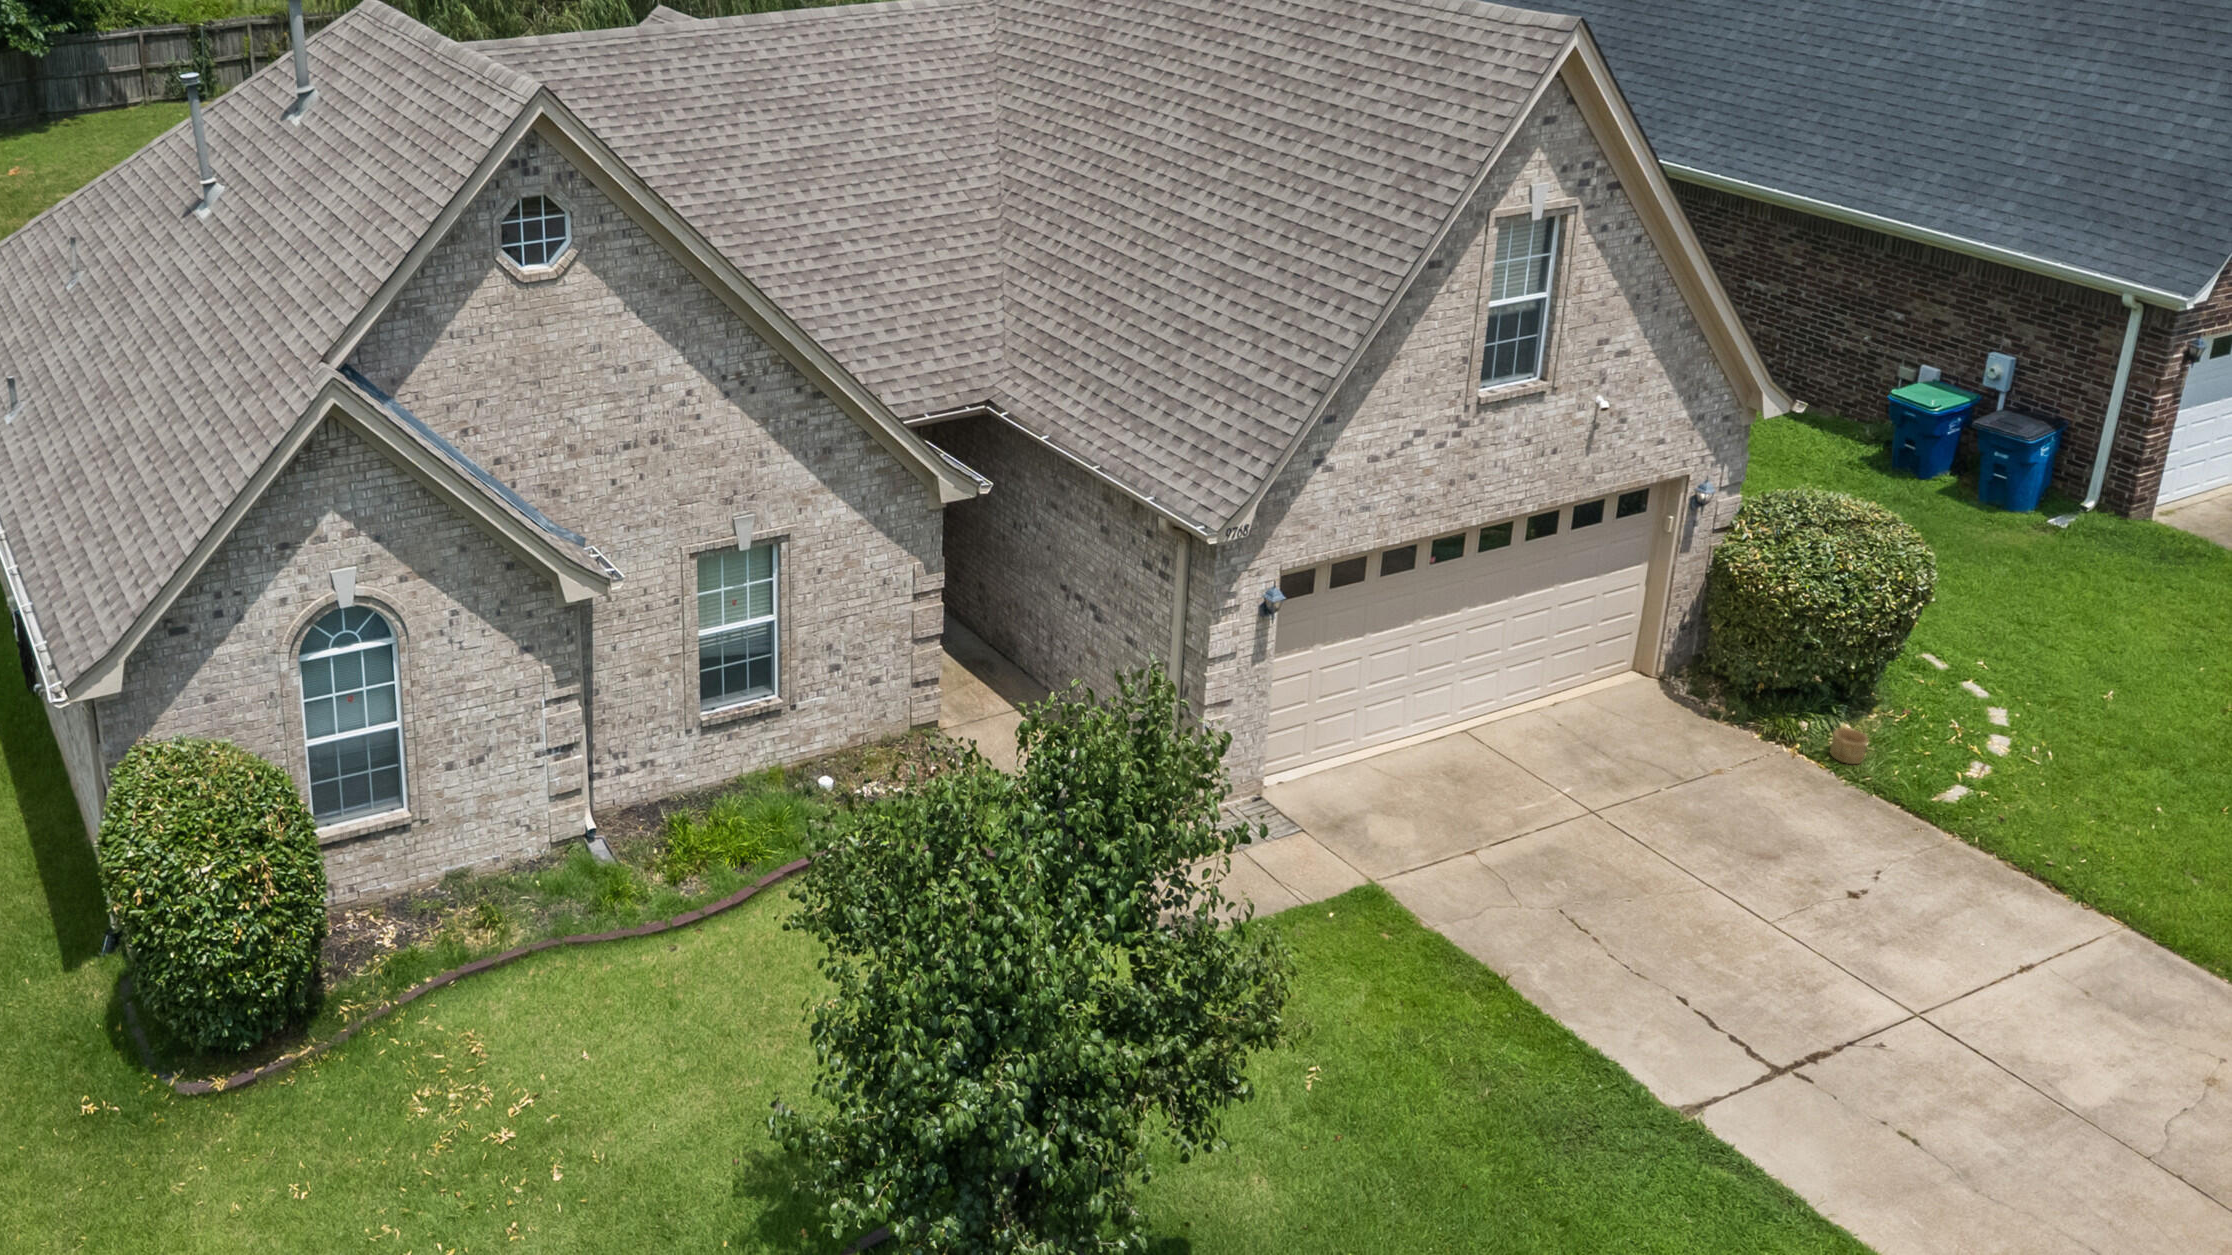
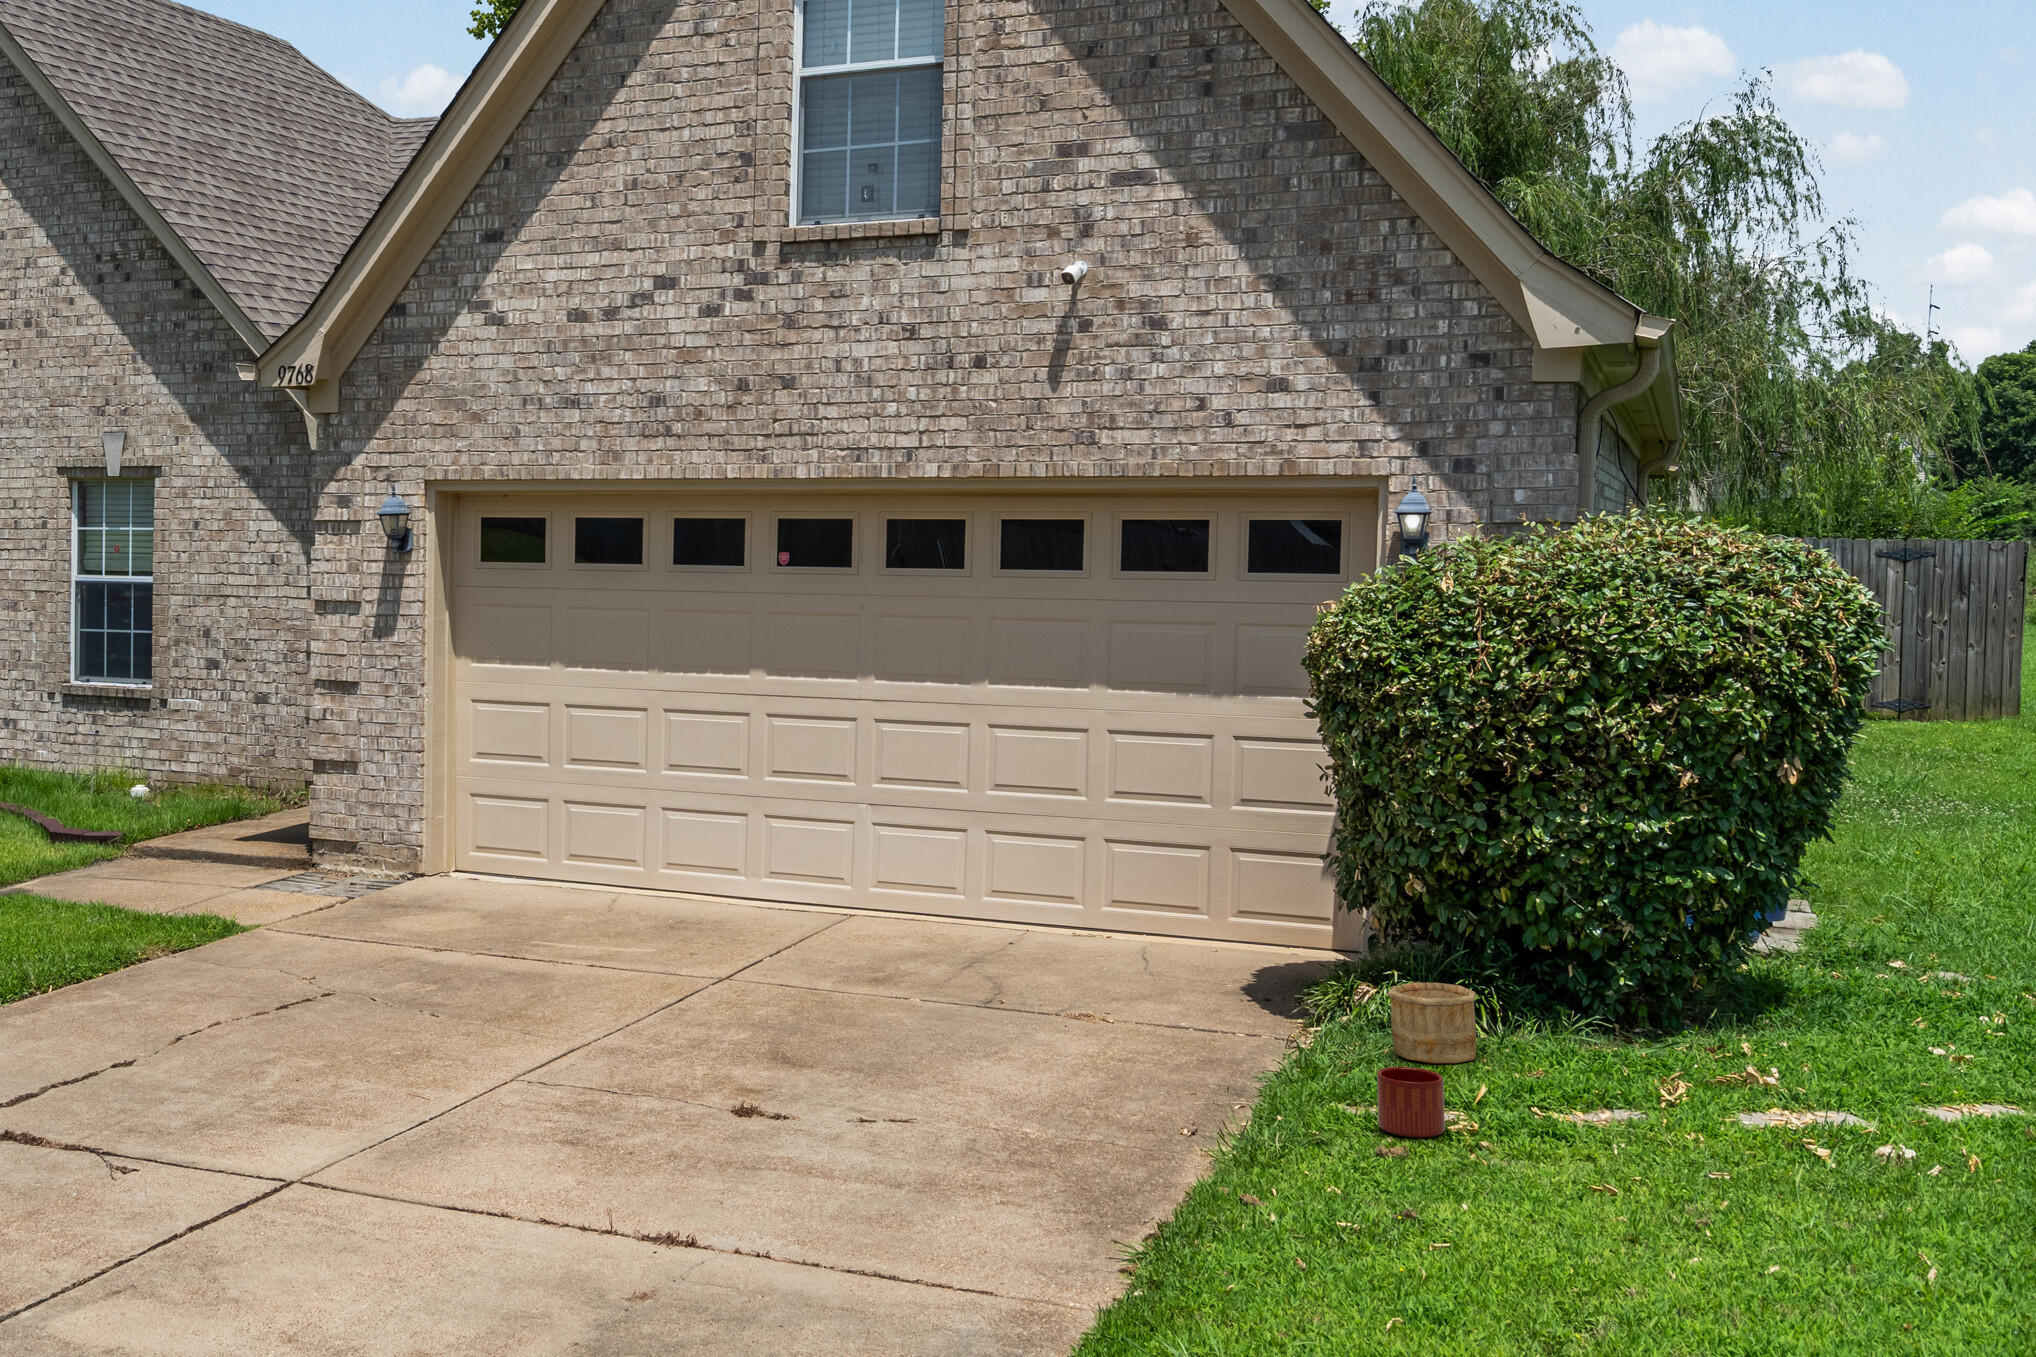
planter: none [1939,788,1969,816] -> present [1377,1067,1445,1138]

